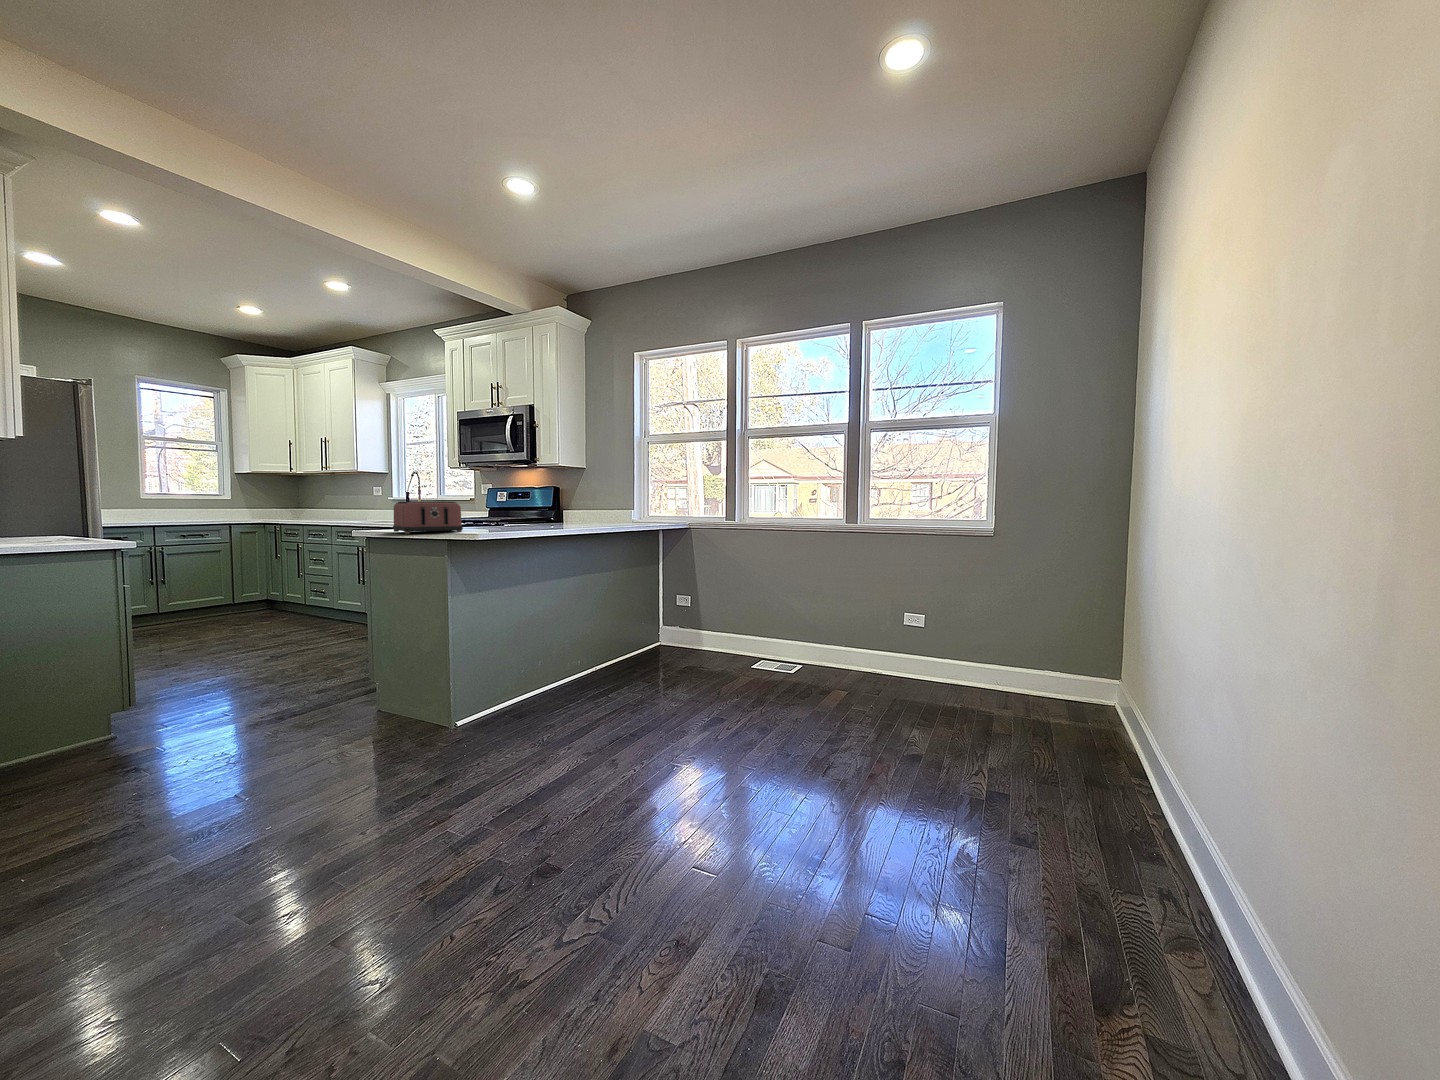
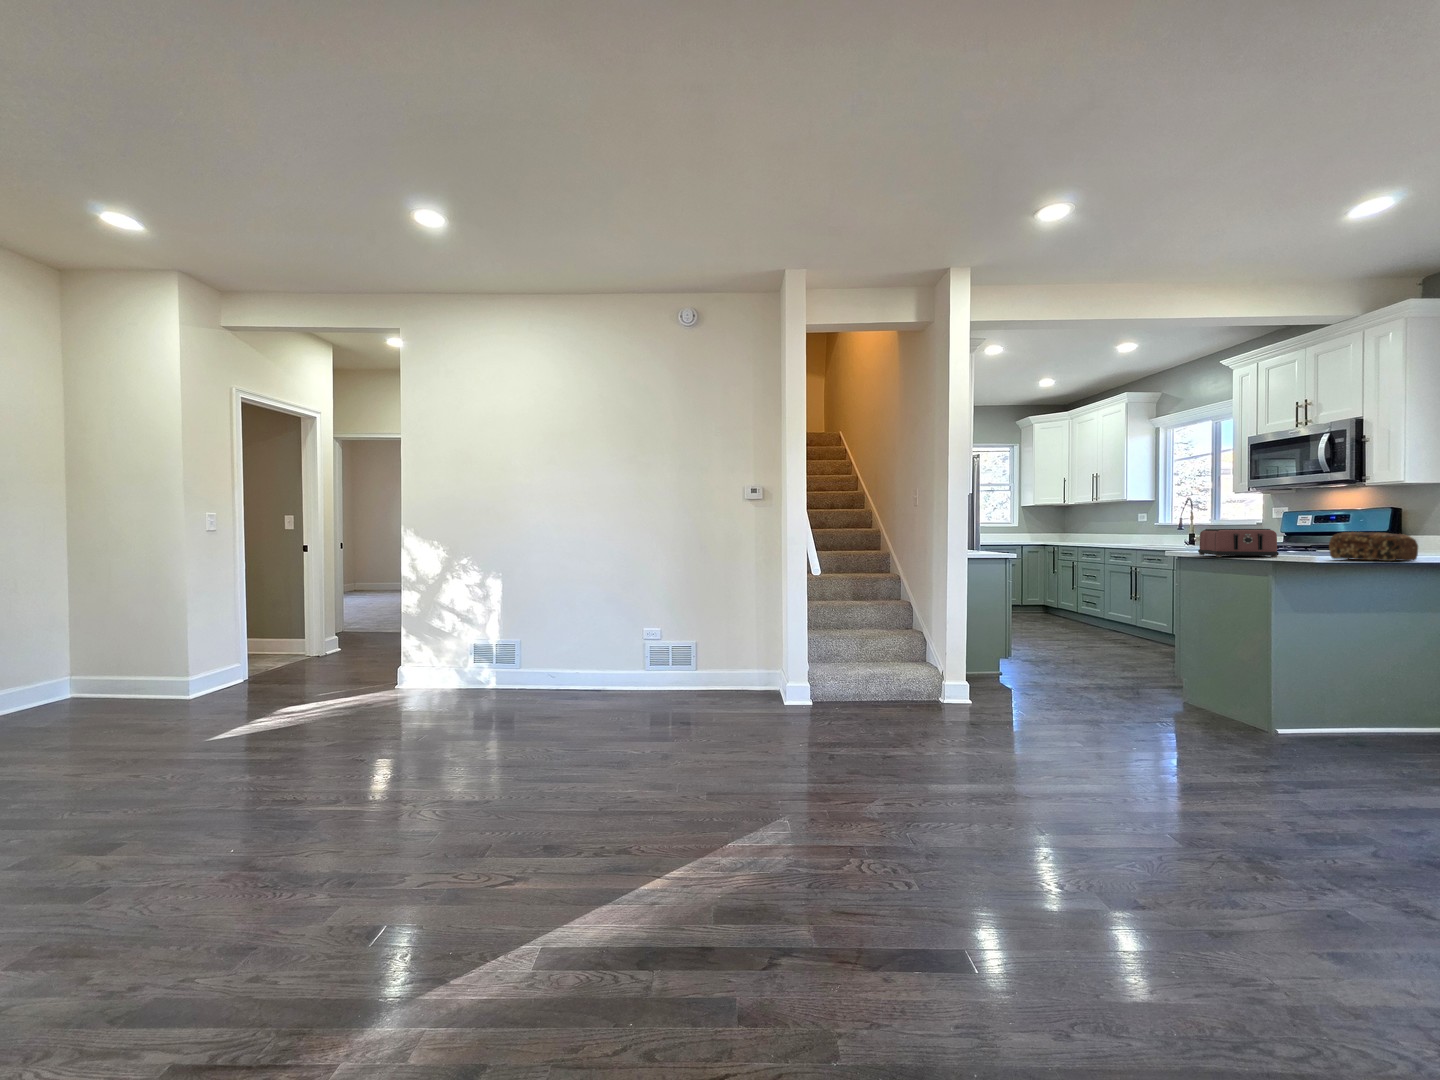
bread loaf: none [496,505,556,533] -> present [1329,532,1418,561]

